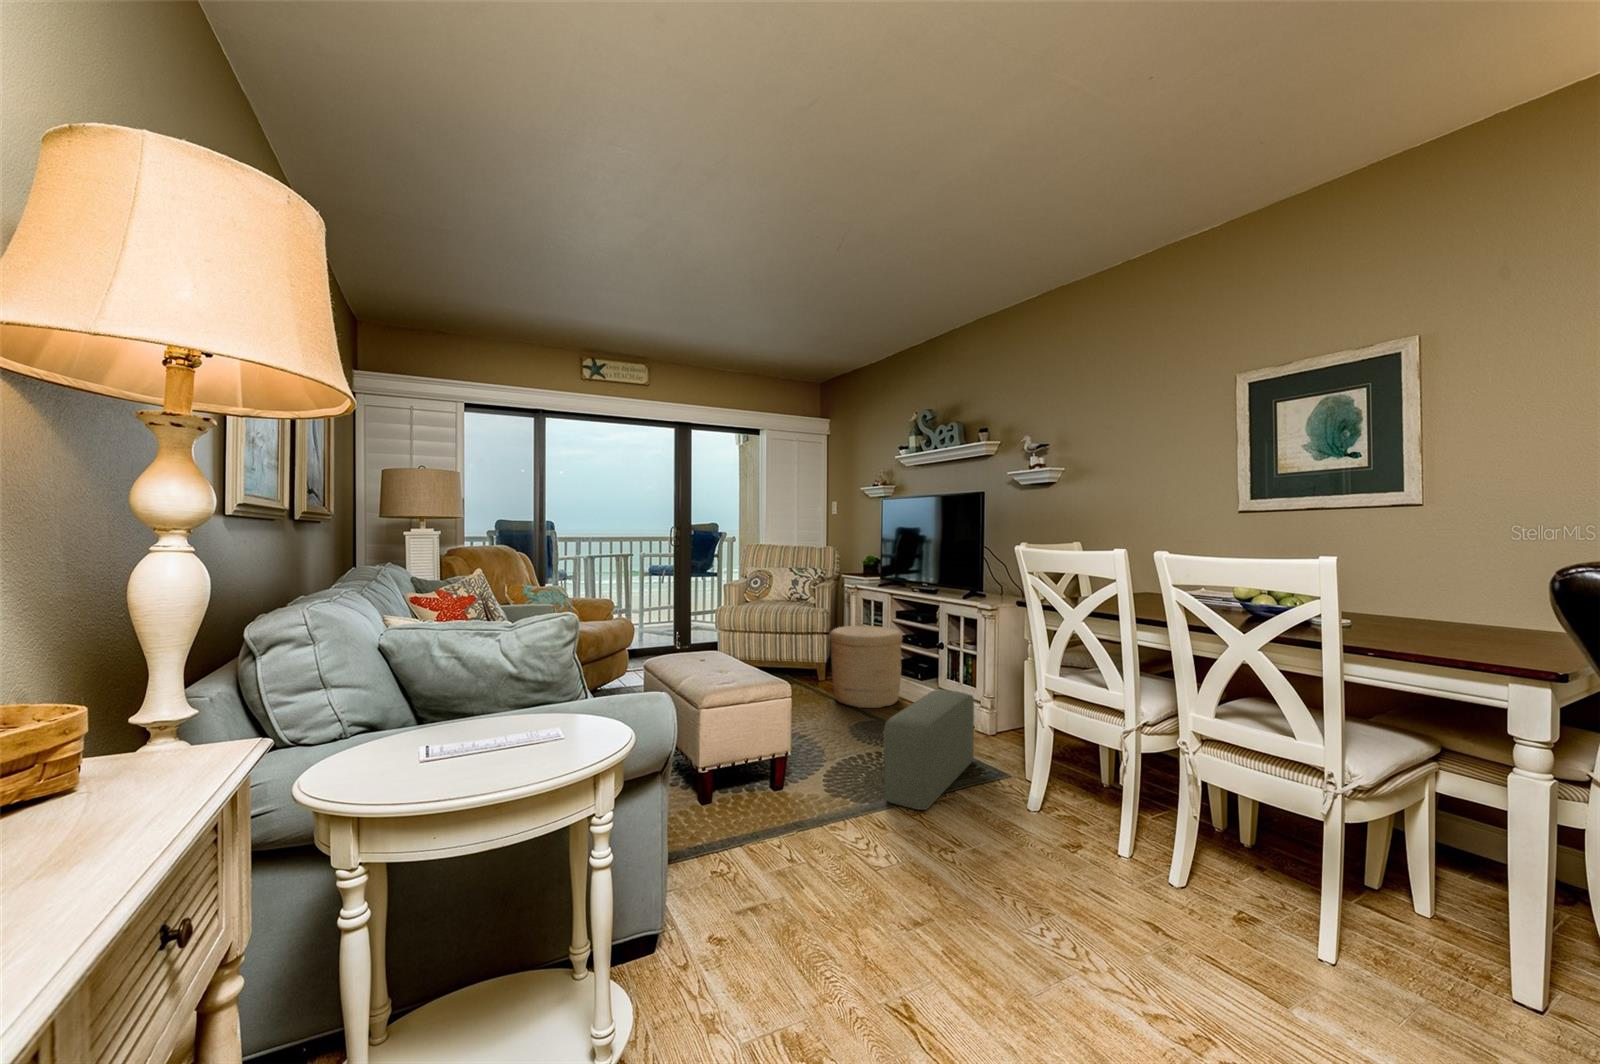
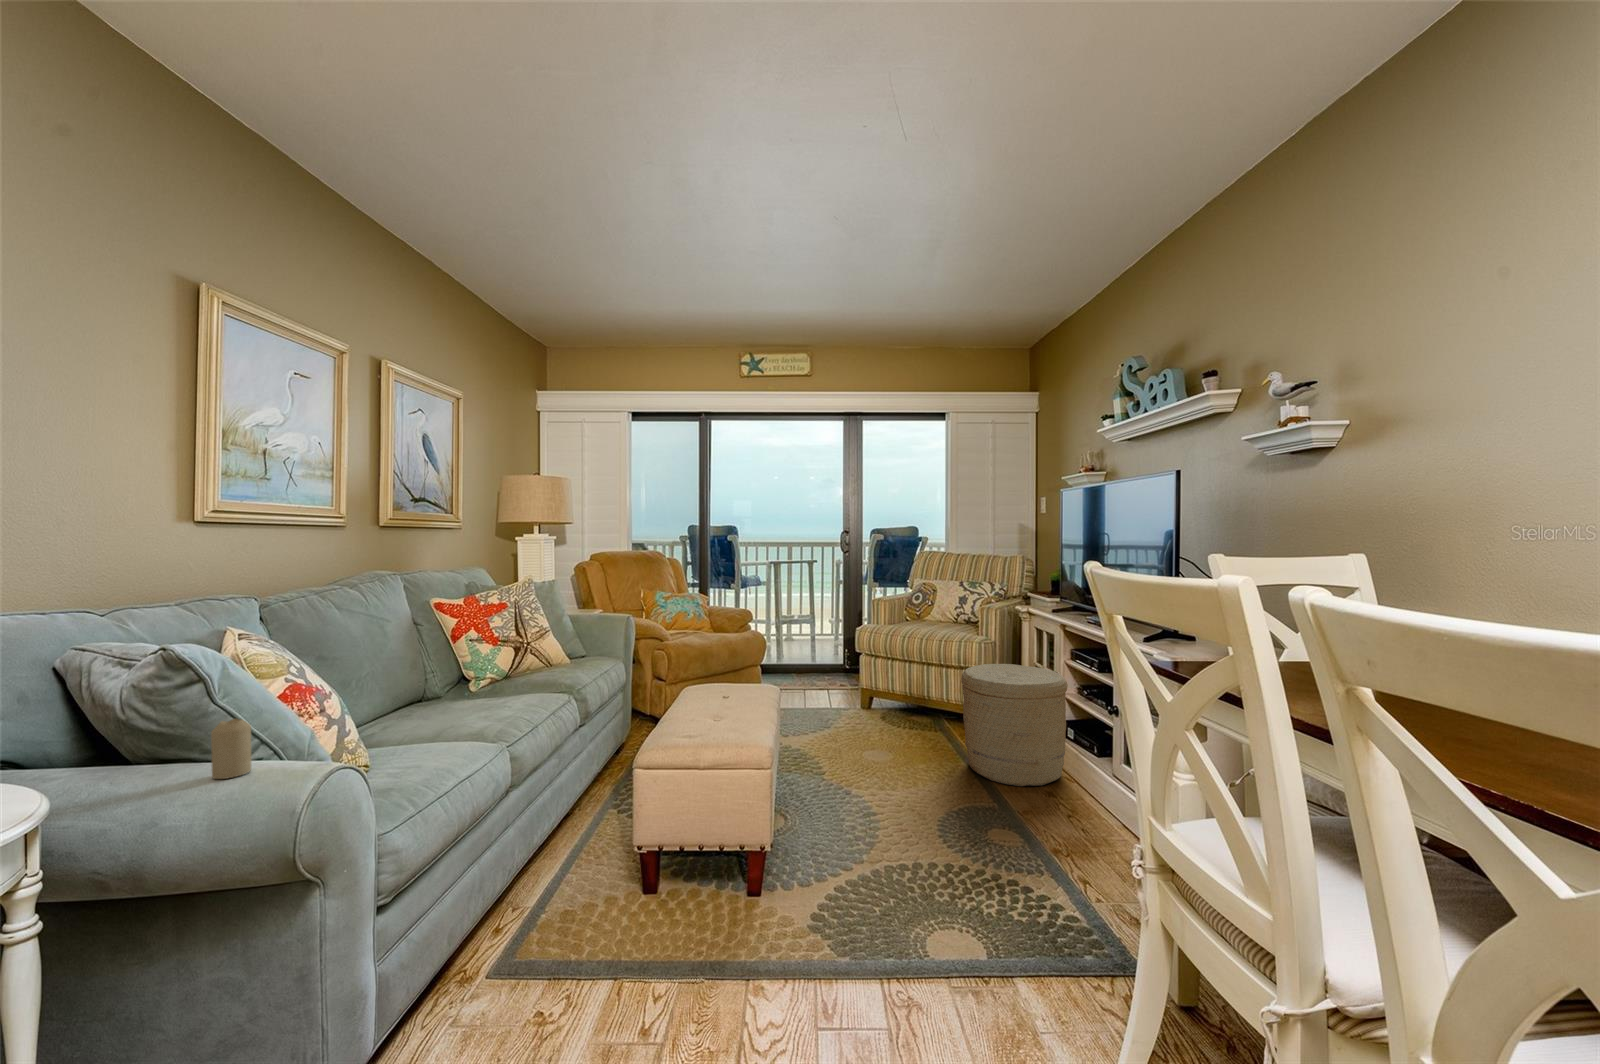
candle: none [560,668,585,713] -> present [211,719,251,779]
pouf: present [884,690,974,810] -> none [872,787,1092,999]

